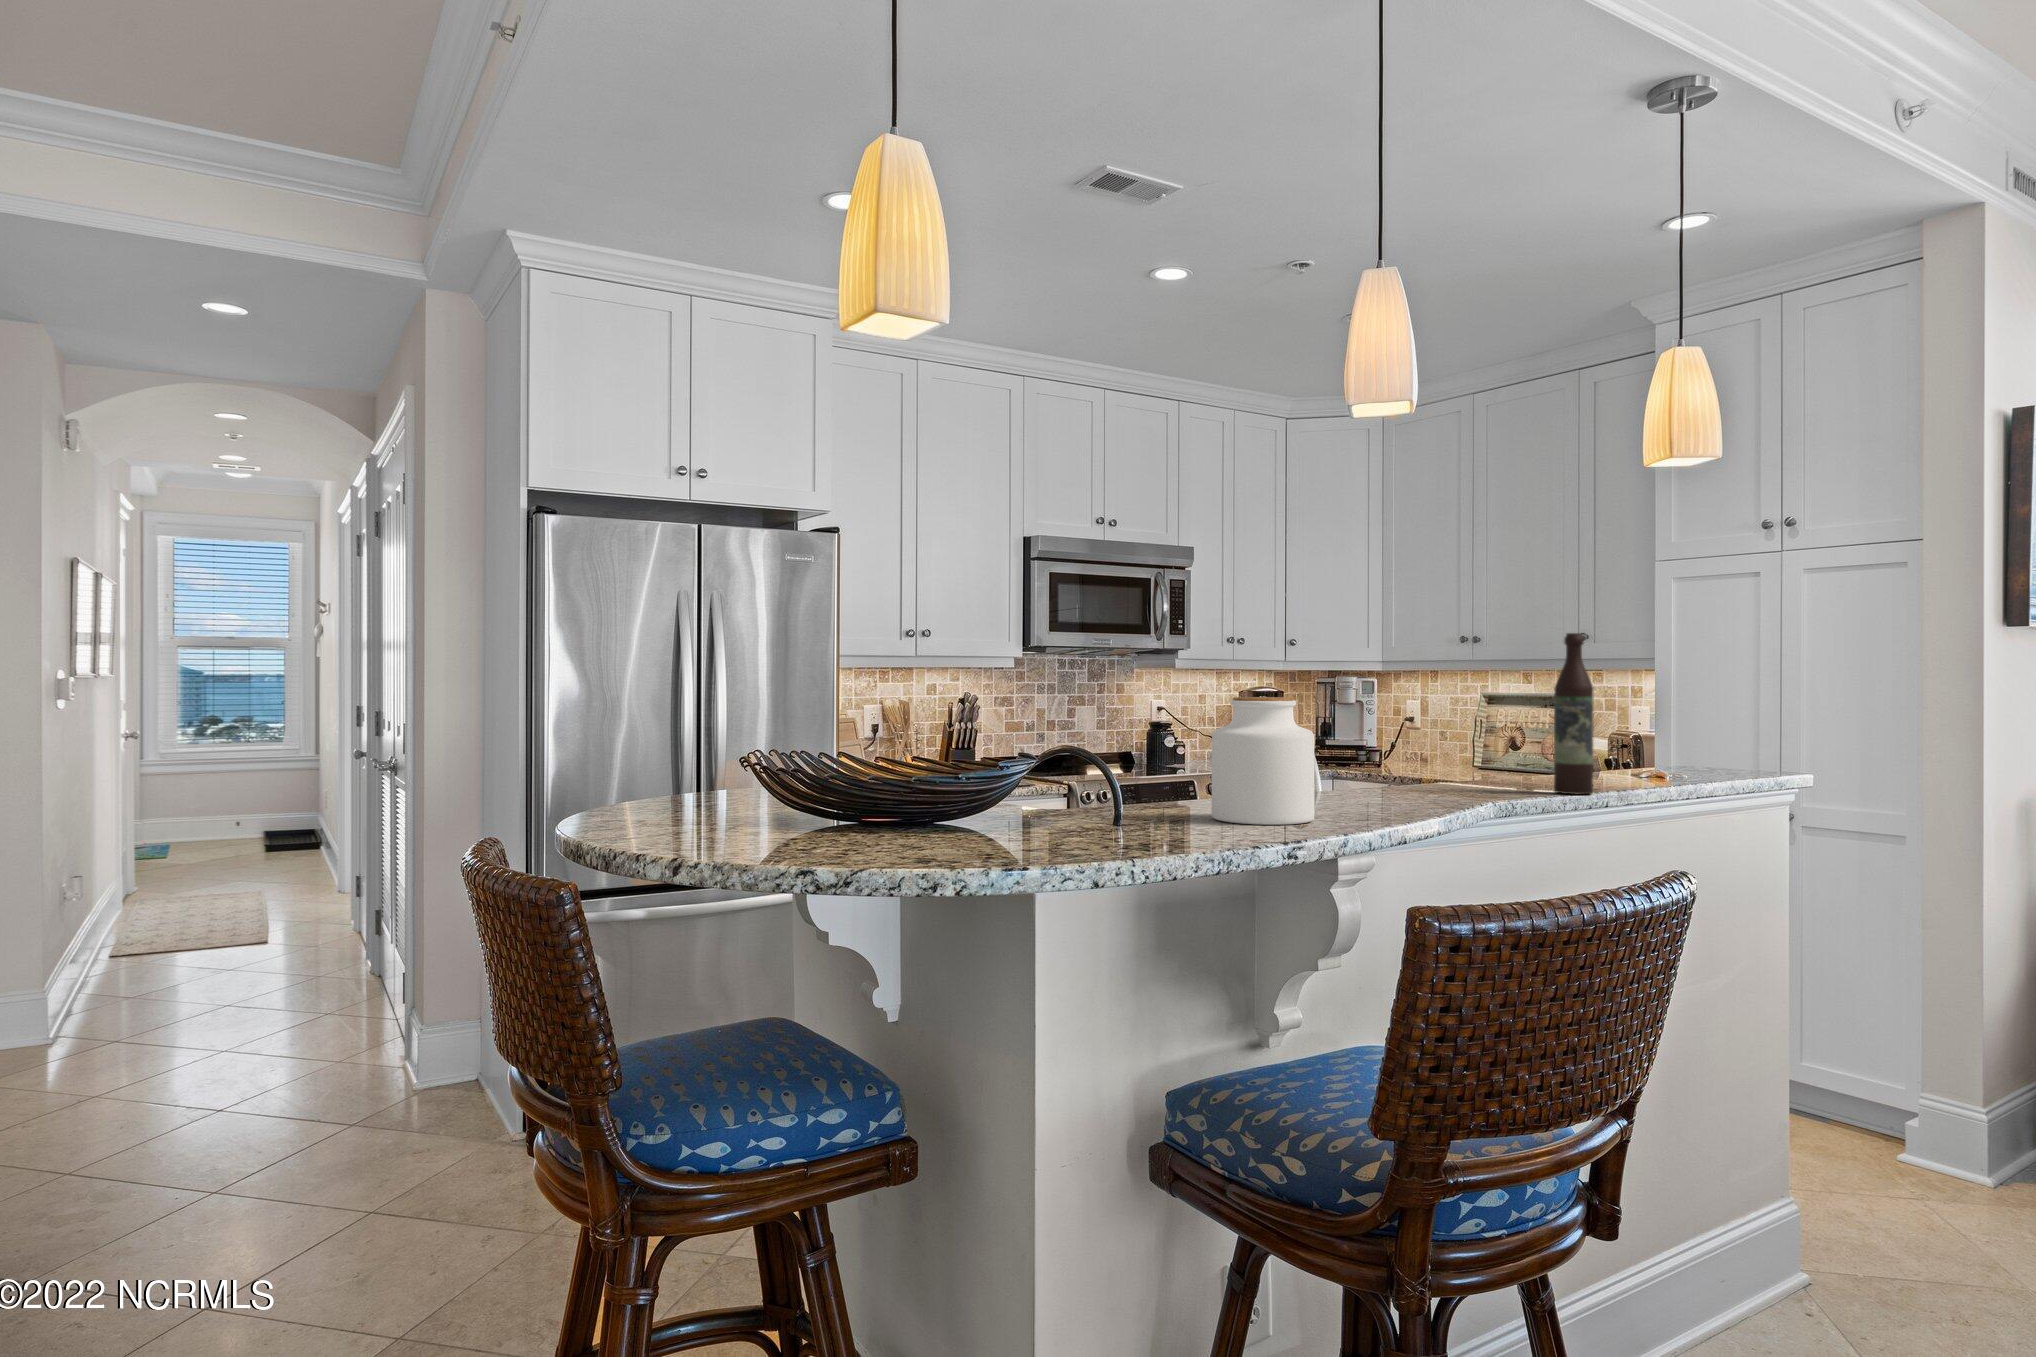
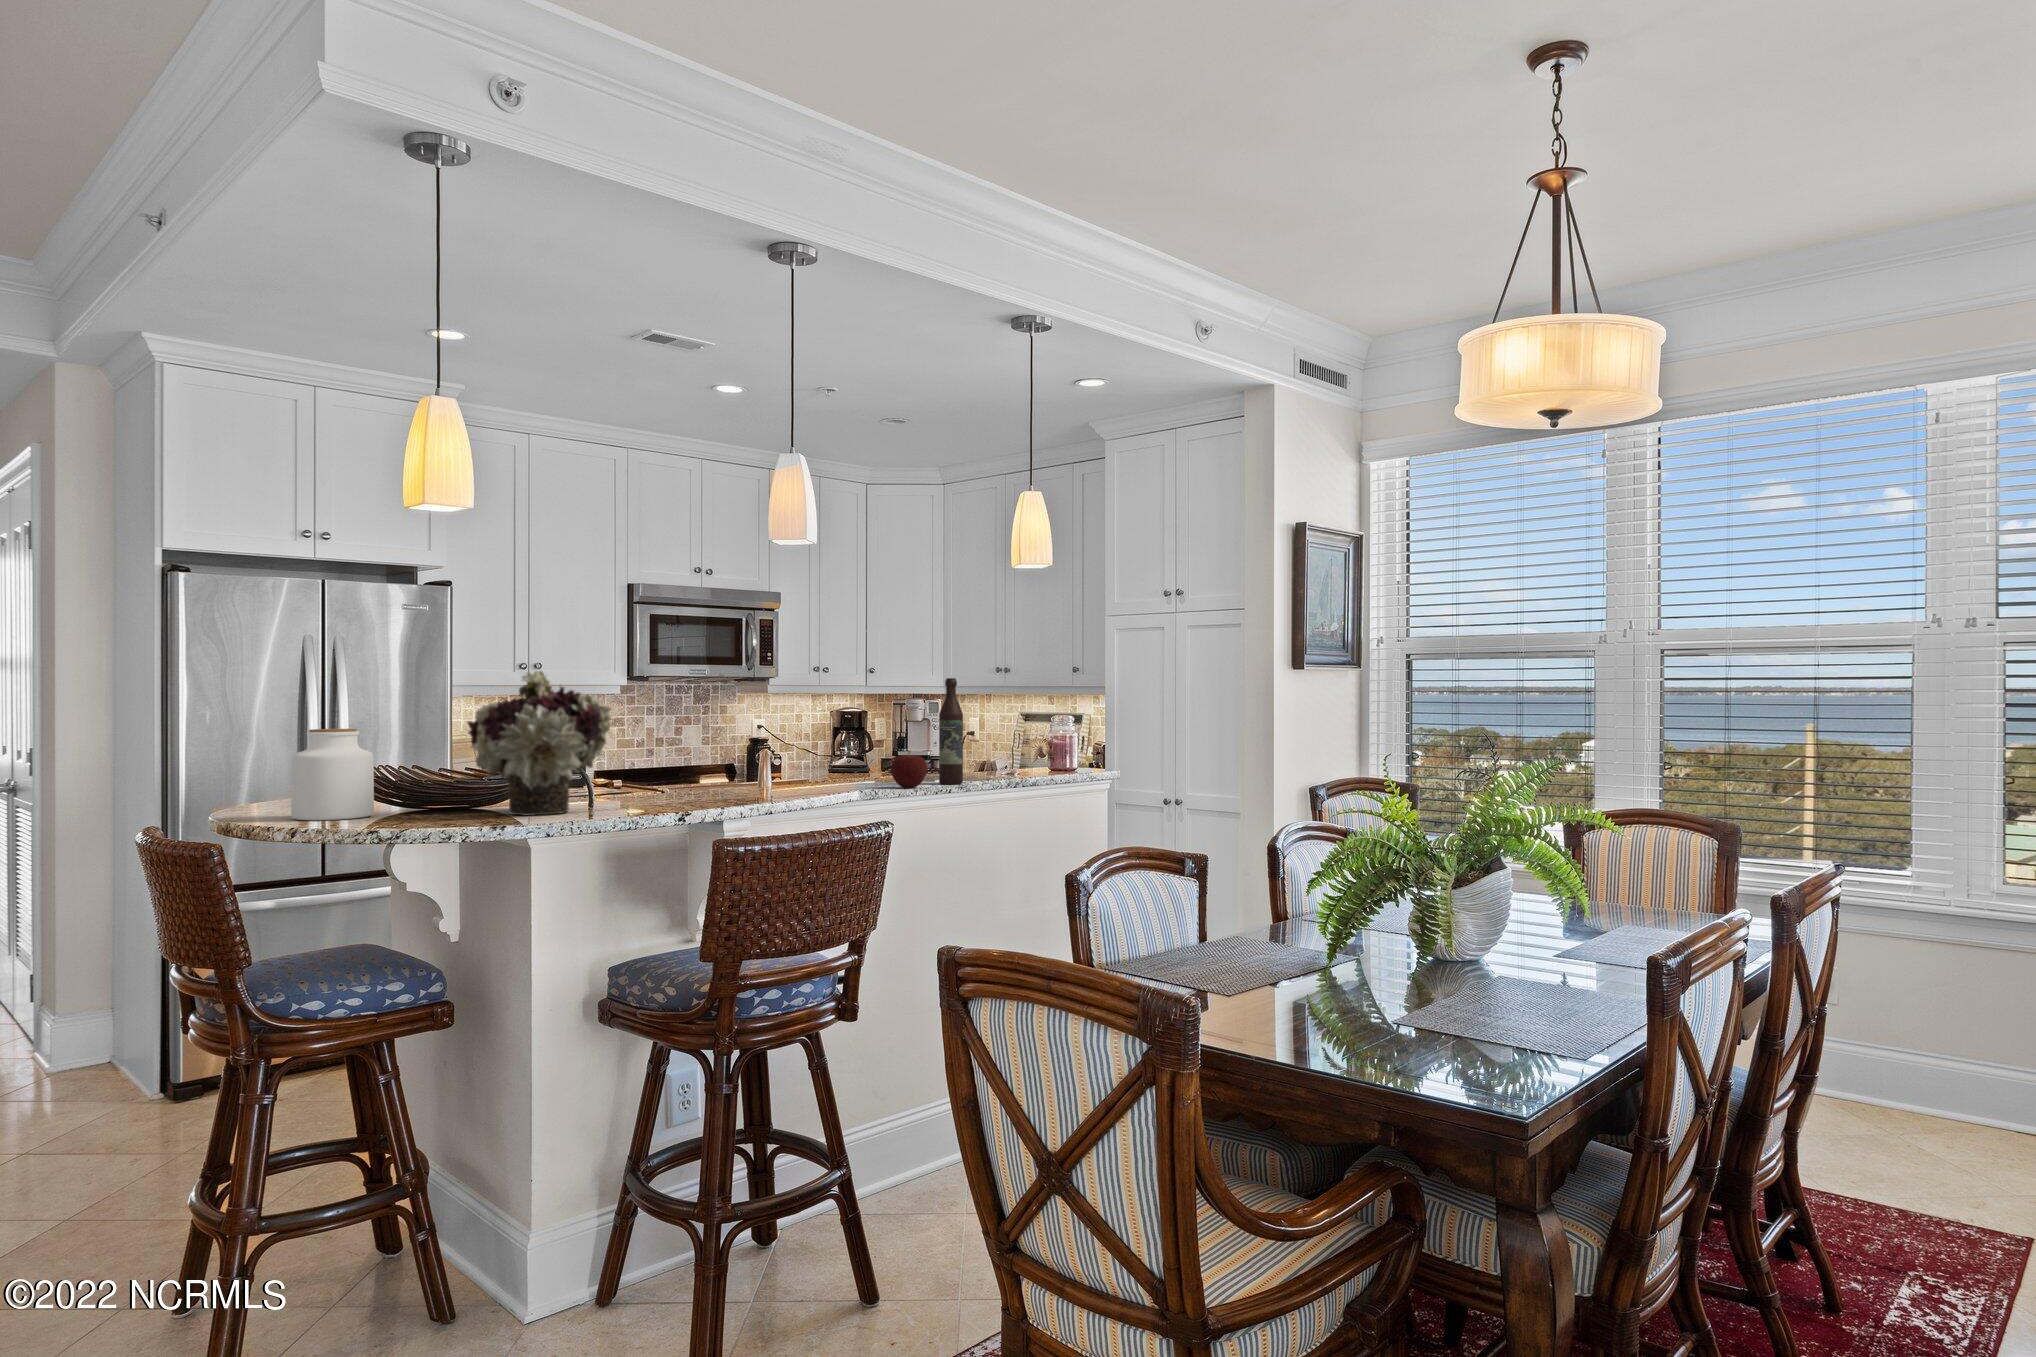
flower arrangement: none [923,603,1151,841] -> present [468,670,611,815]
jar: present [1212,697,1315,825] -> present [291,729,374,820]
apple: none [1497,742,1556,799] -> present [891,751,927,788]

